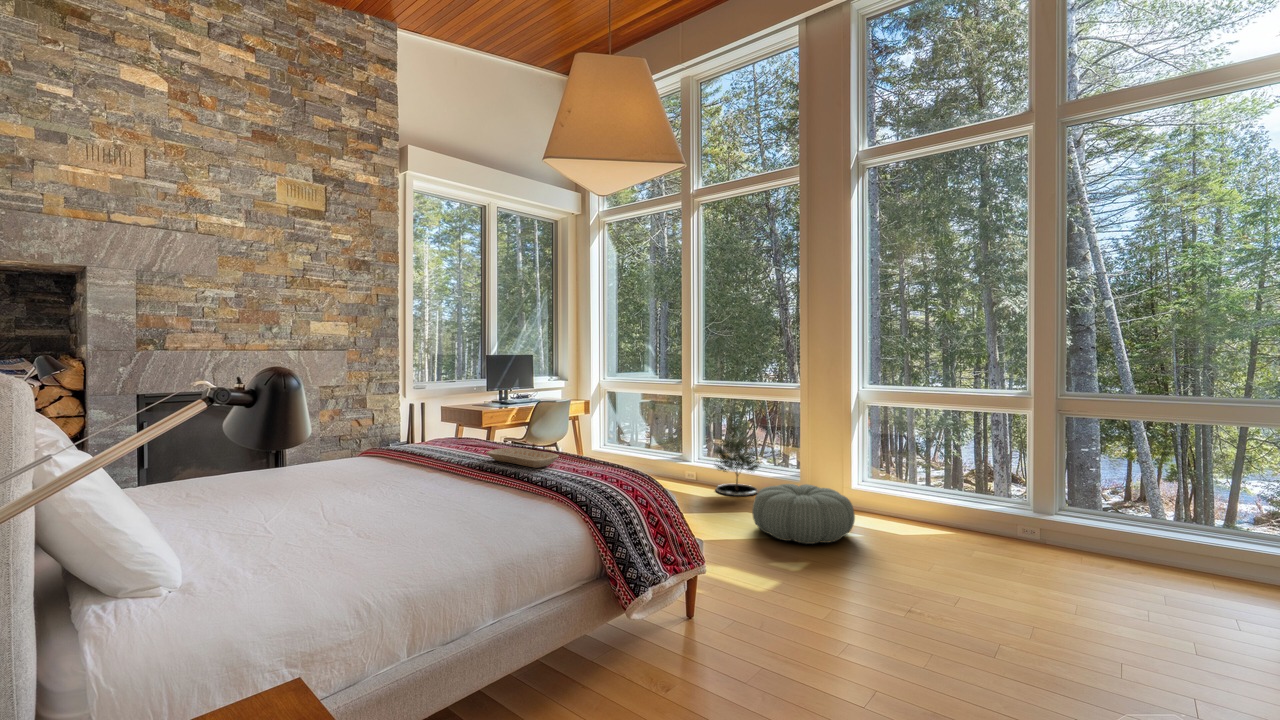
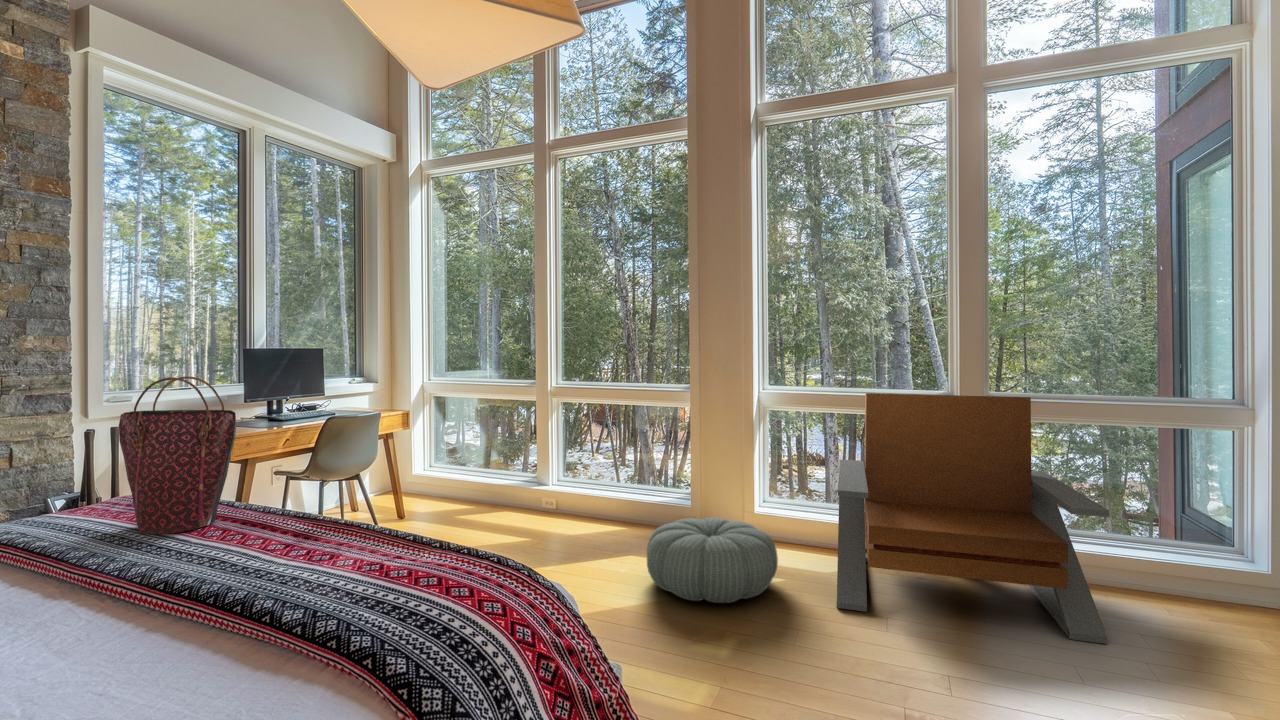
handbag: none [449,371,502,452] -> present [119,376,236,534]
lounge chair: none [897,392,1126,599] -> present [837,393,1110,644]
potted tree: present [713,420,759,496] -> none [580,427,644,532]
tray: present [486,448,559,468] -> none [187,525,347,573]

